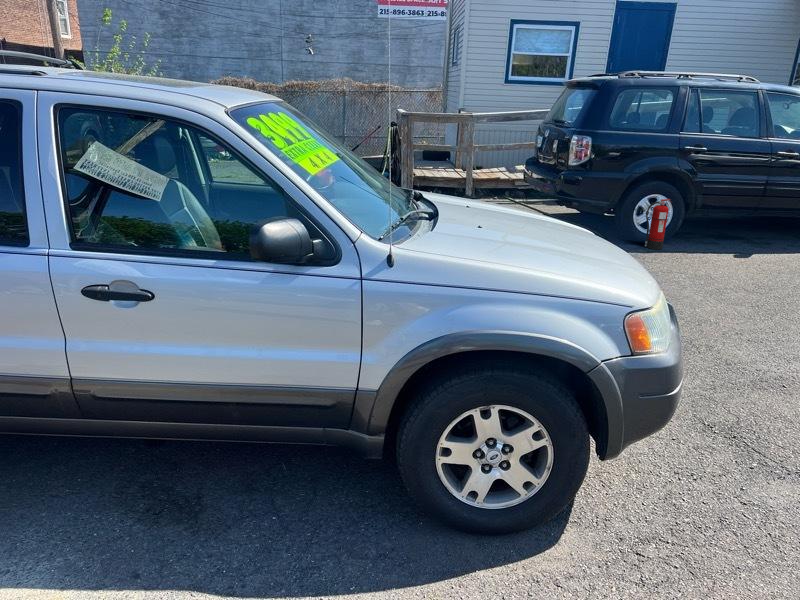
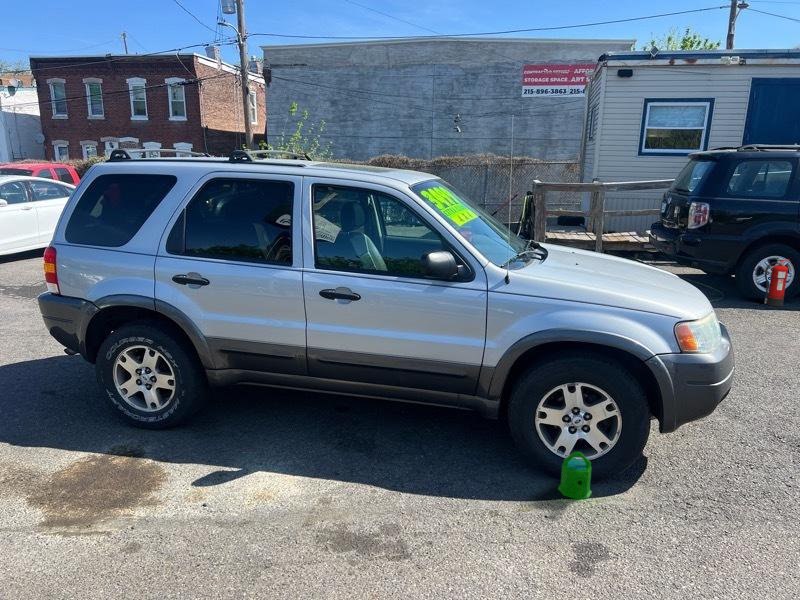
watering can: none [470,502,516,569] -> present [558,452,592,499]

